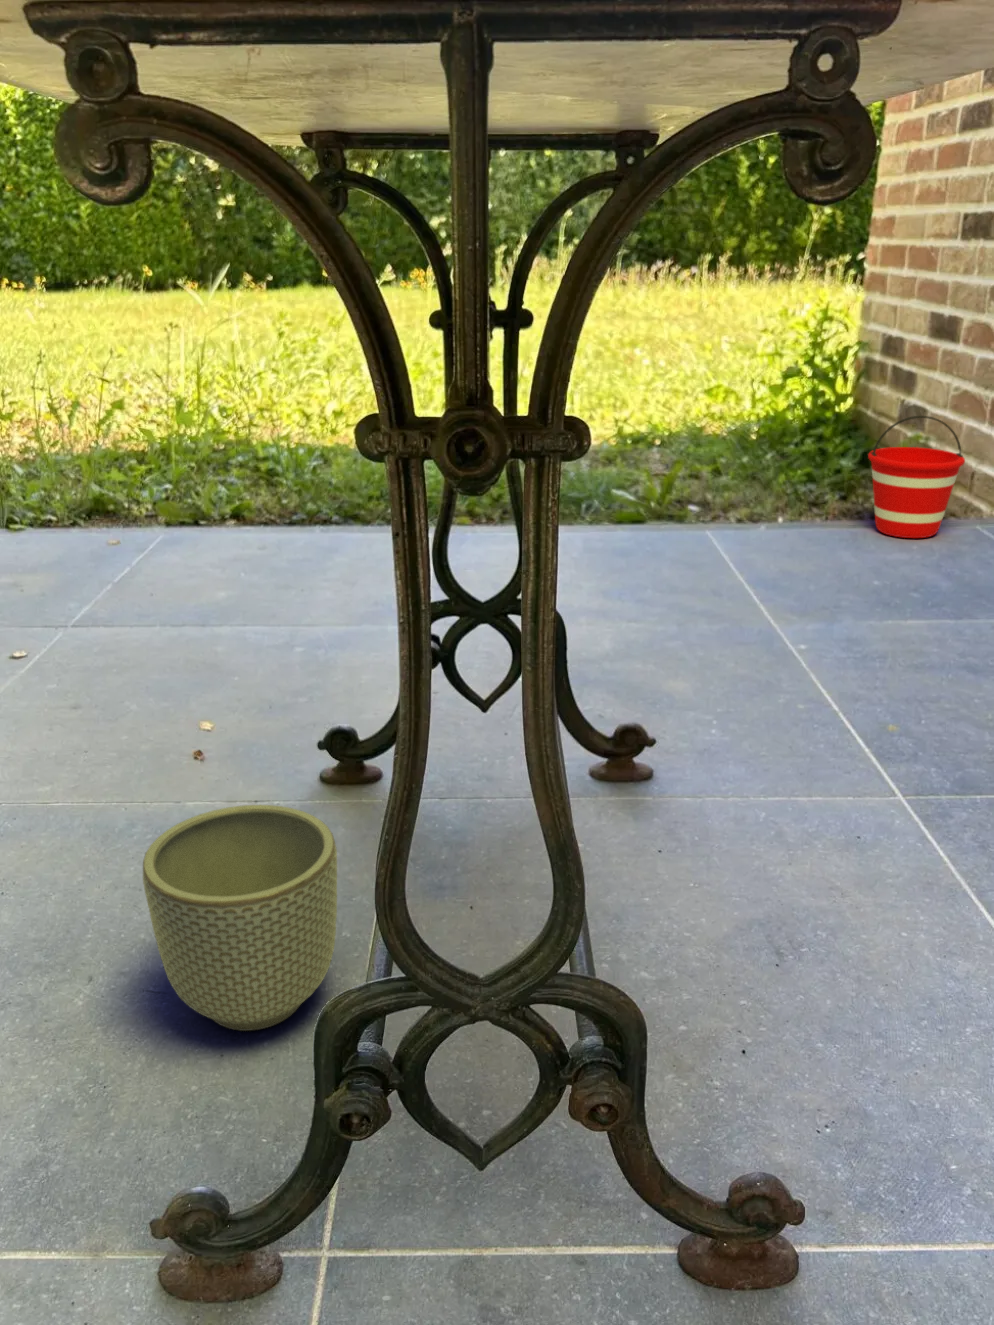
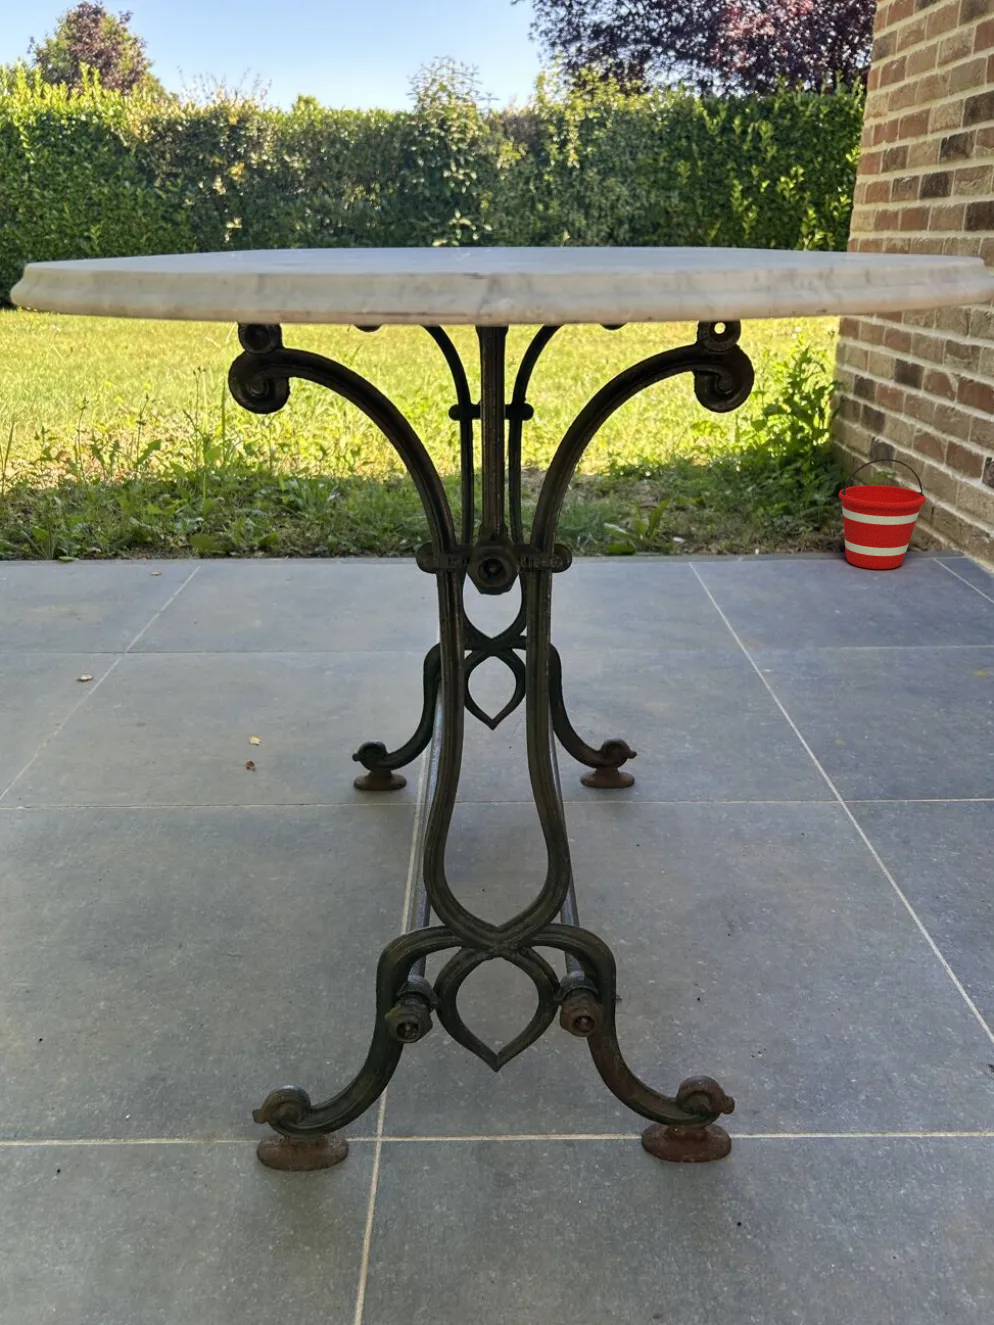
planter: present [143,805,337,1031] -> none [230,826,386,1011]

